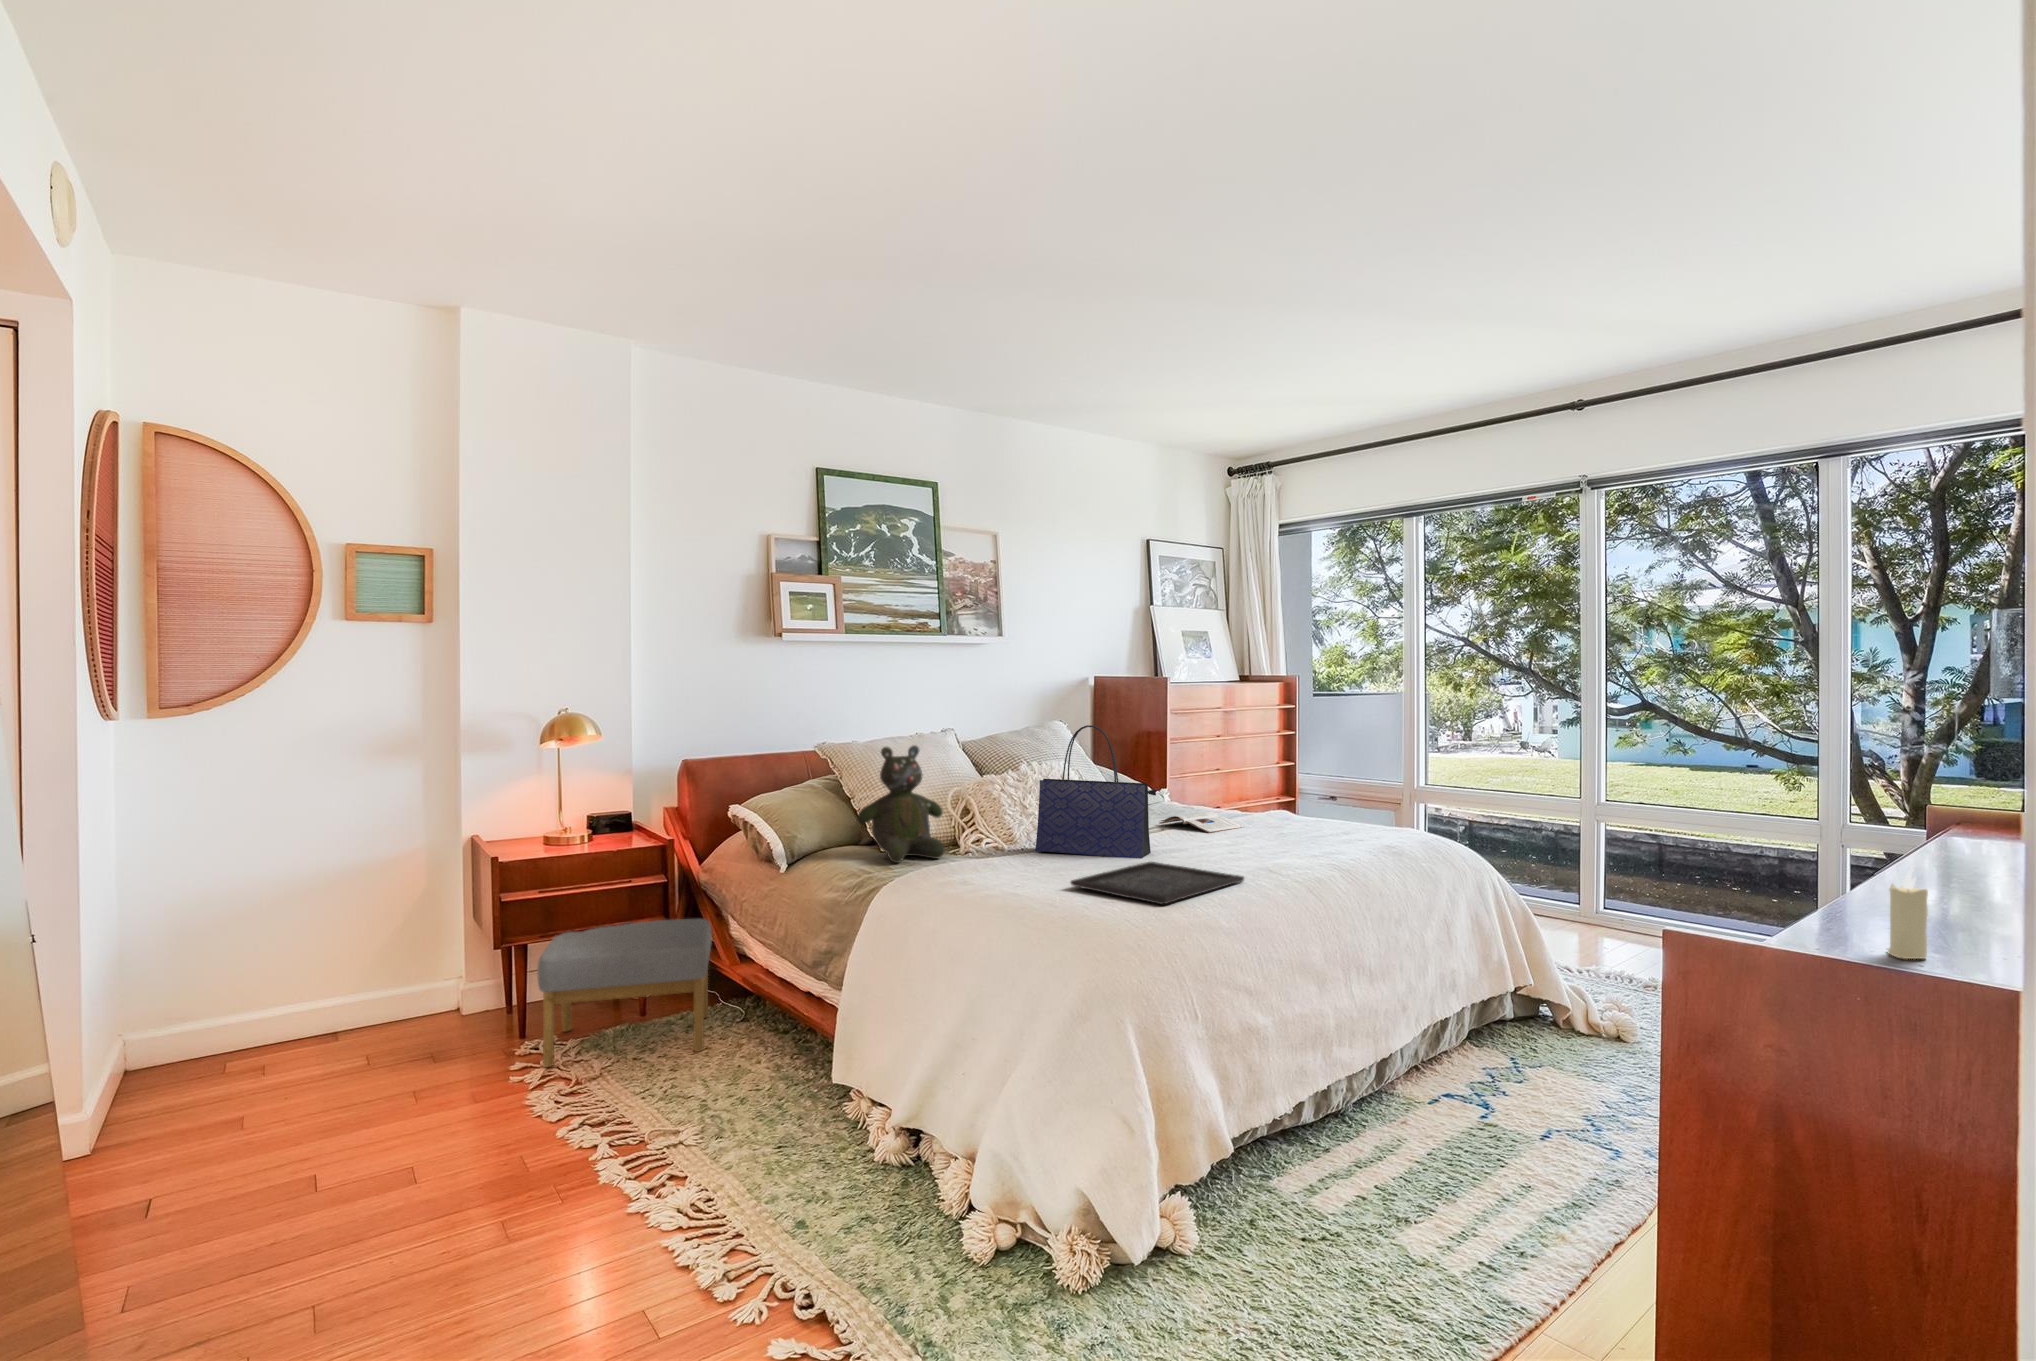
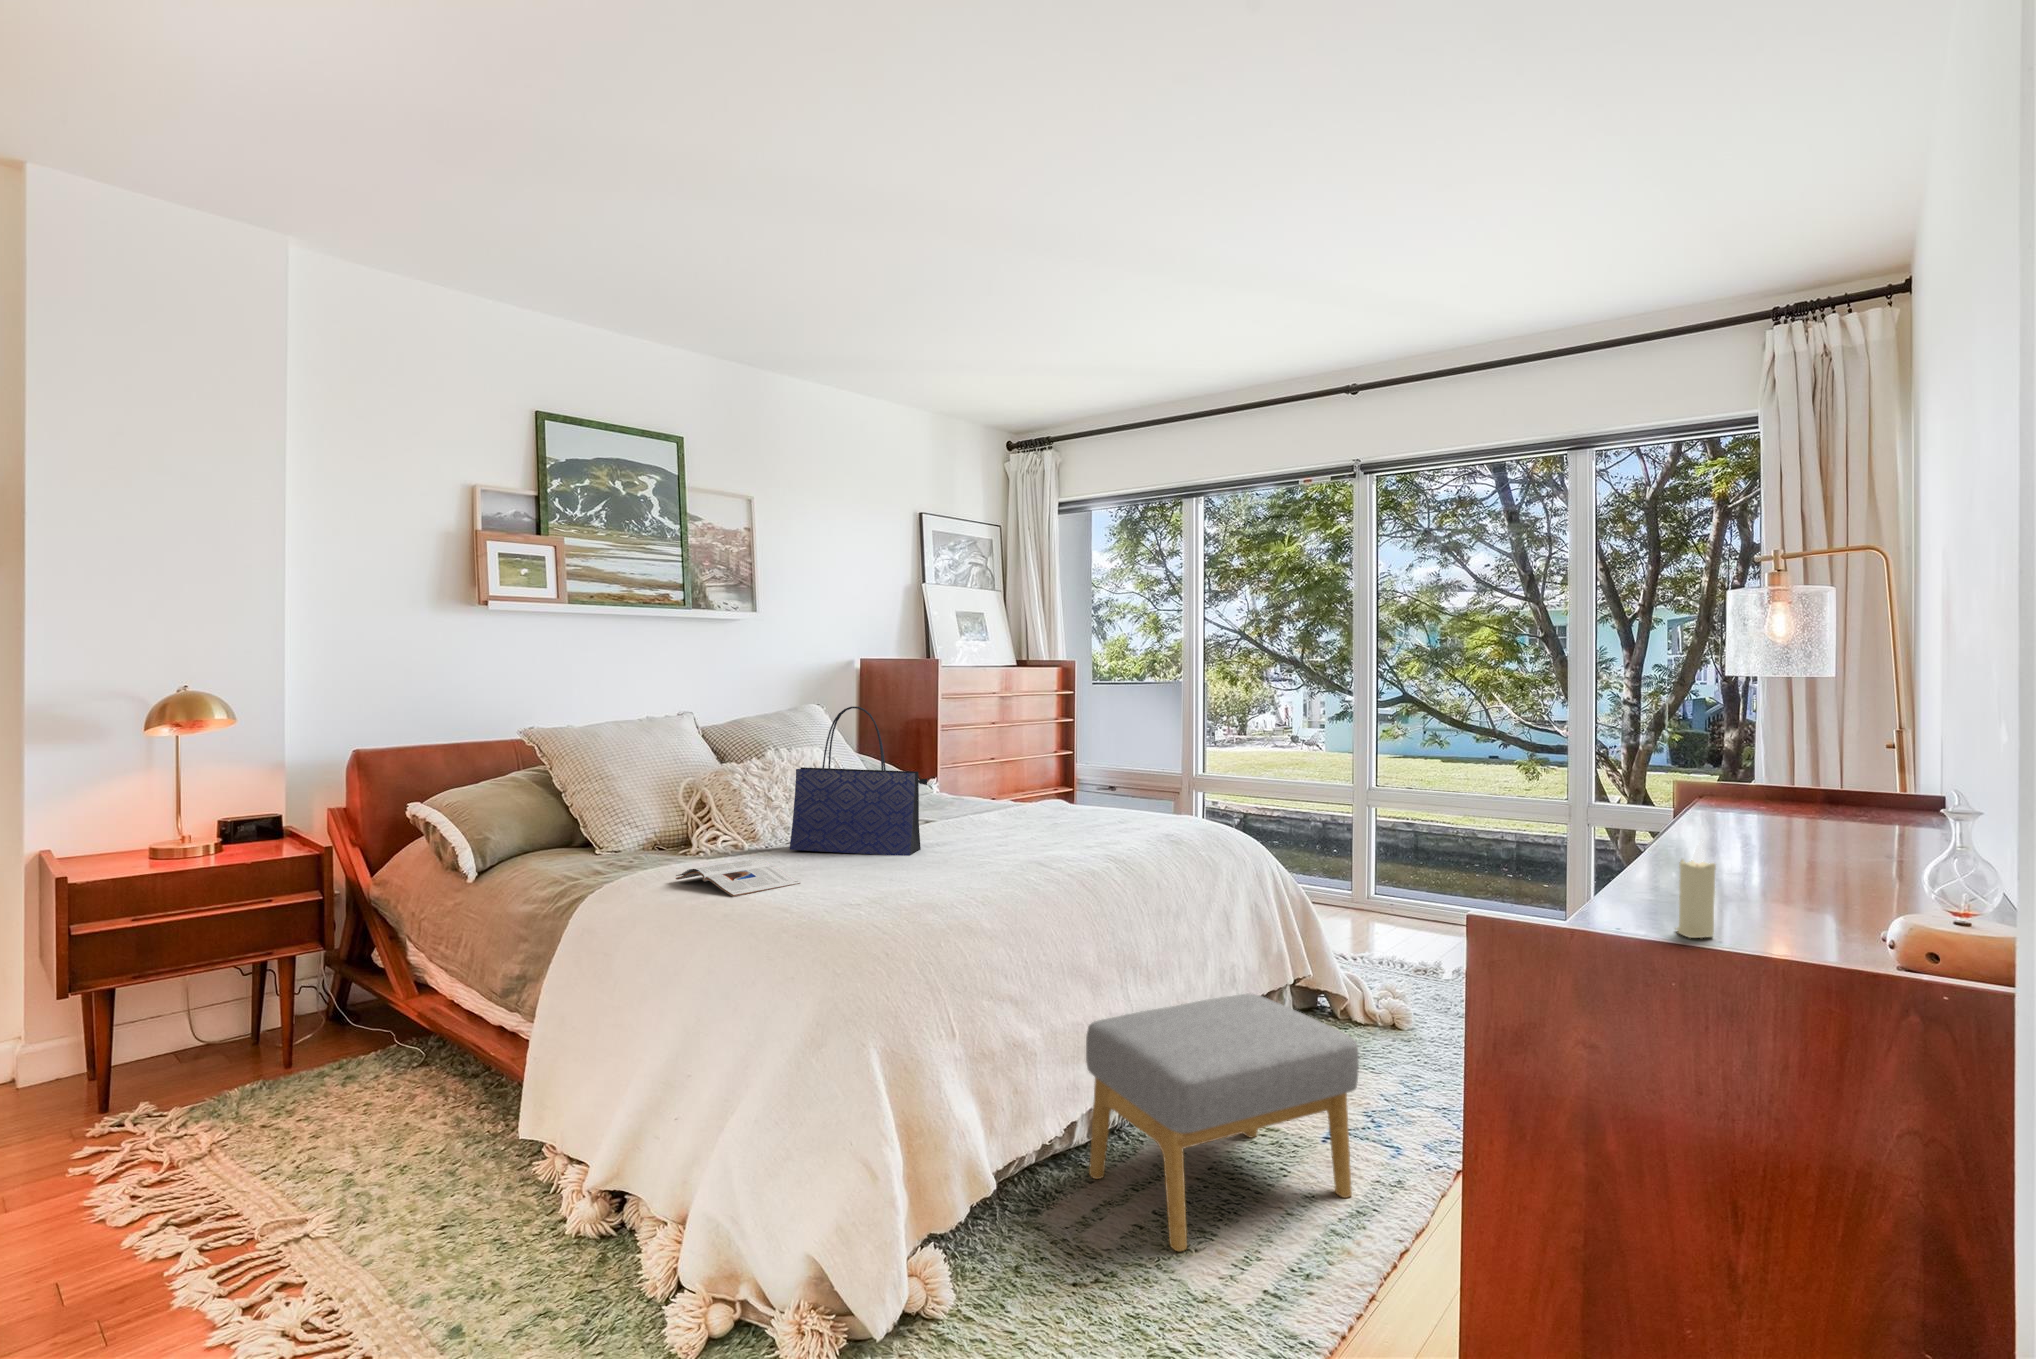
teddy bear: present [857,745,945,863] -> none [570,729,680,868]
magazine: present [1159,812,1244,833] -> present [676,859,800,897]
tray: present [1071,862,1244,904] -> none [823,859,1020,907]
footstool: present [537,919,712,1067] -> present [1086,994,1359,1251]

